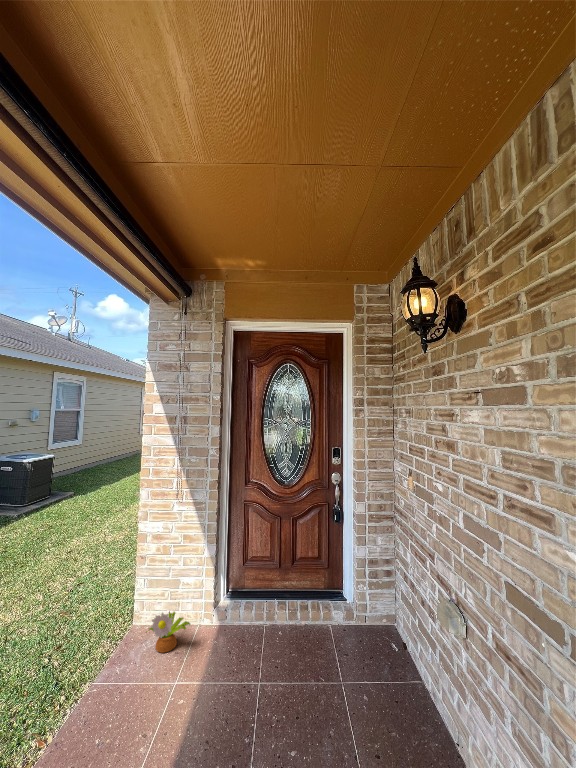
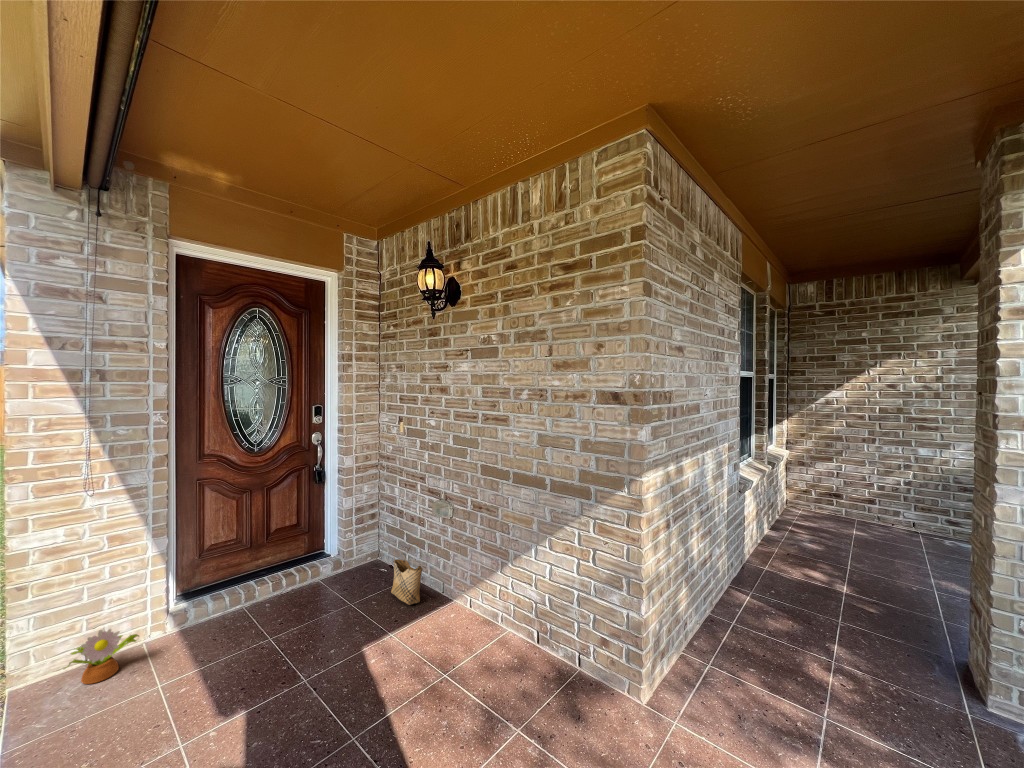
woven basket: none [395,635,430,728] -> present [391,543,423,605]

